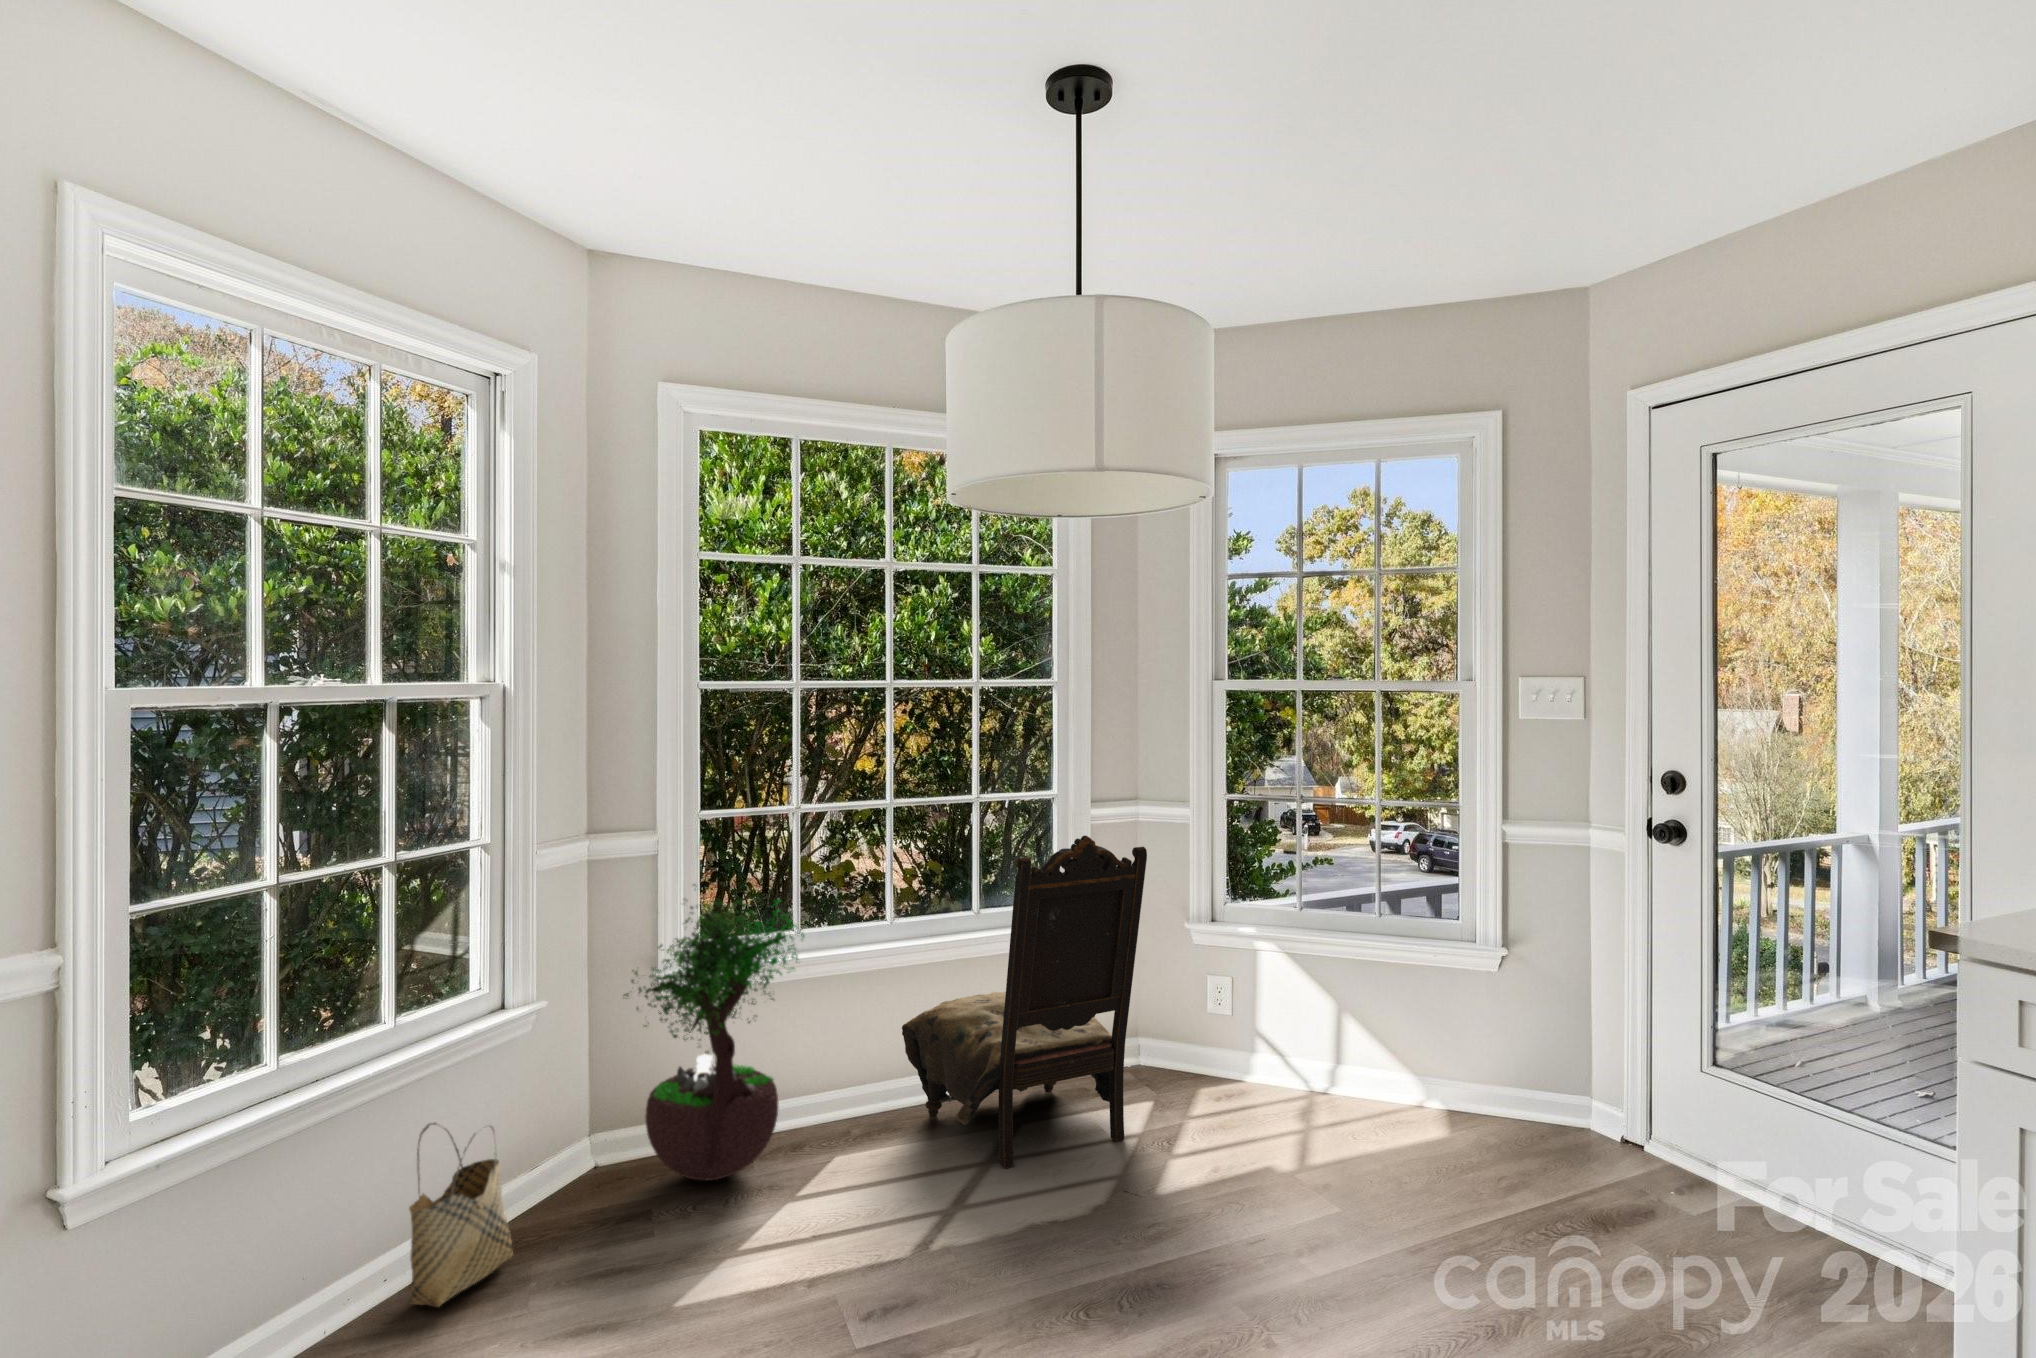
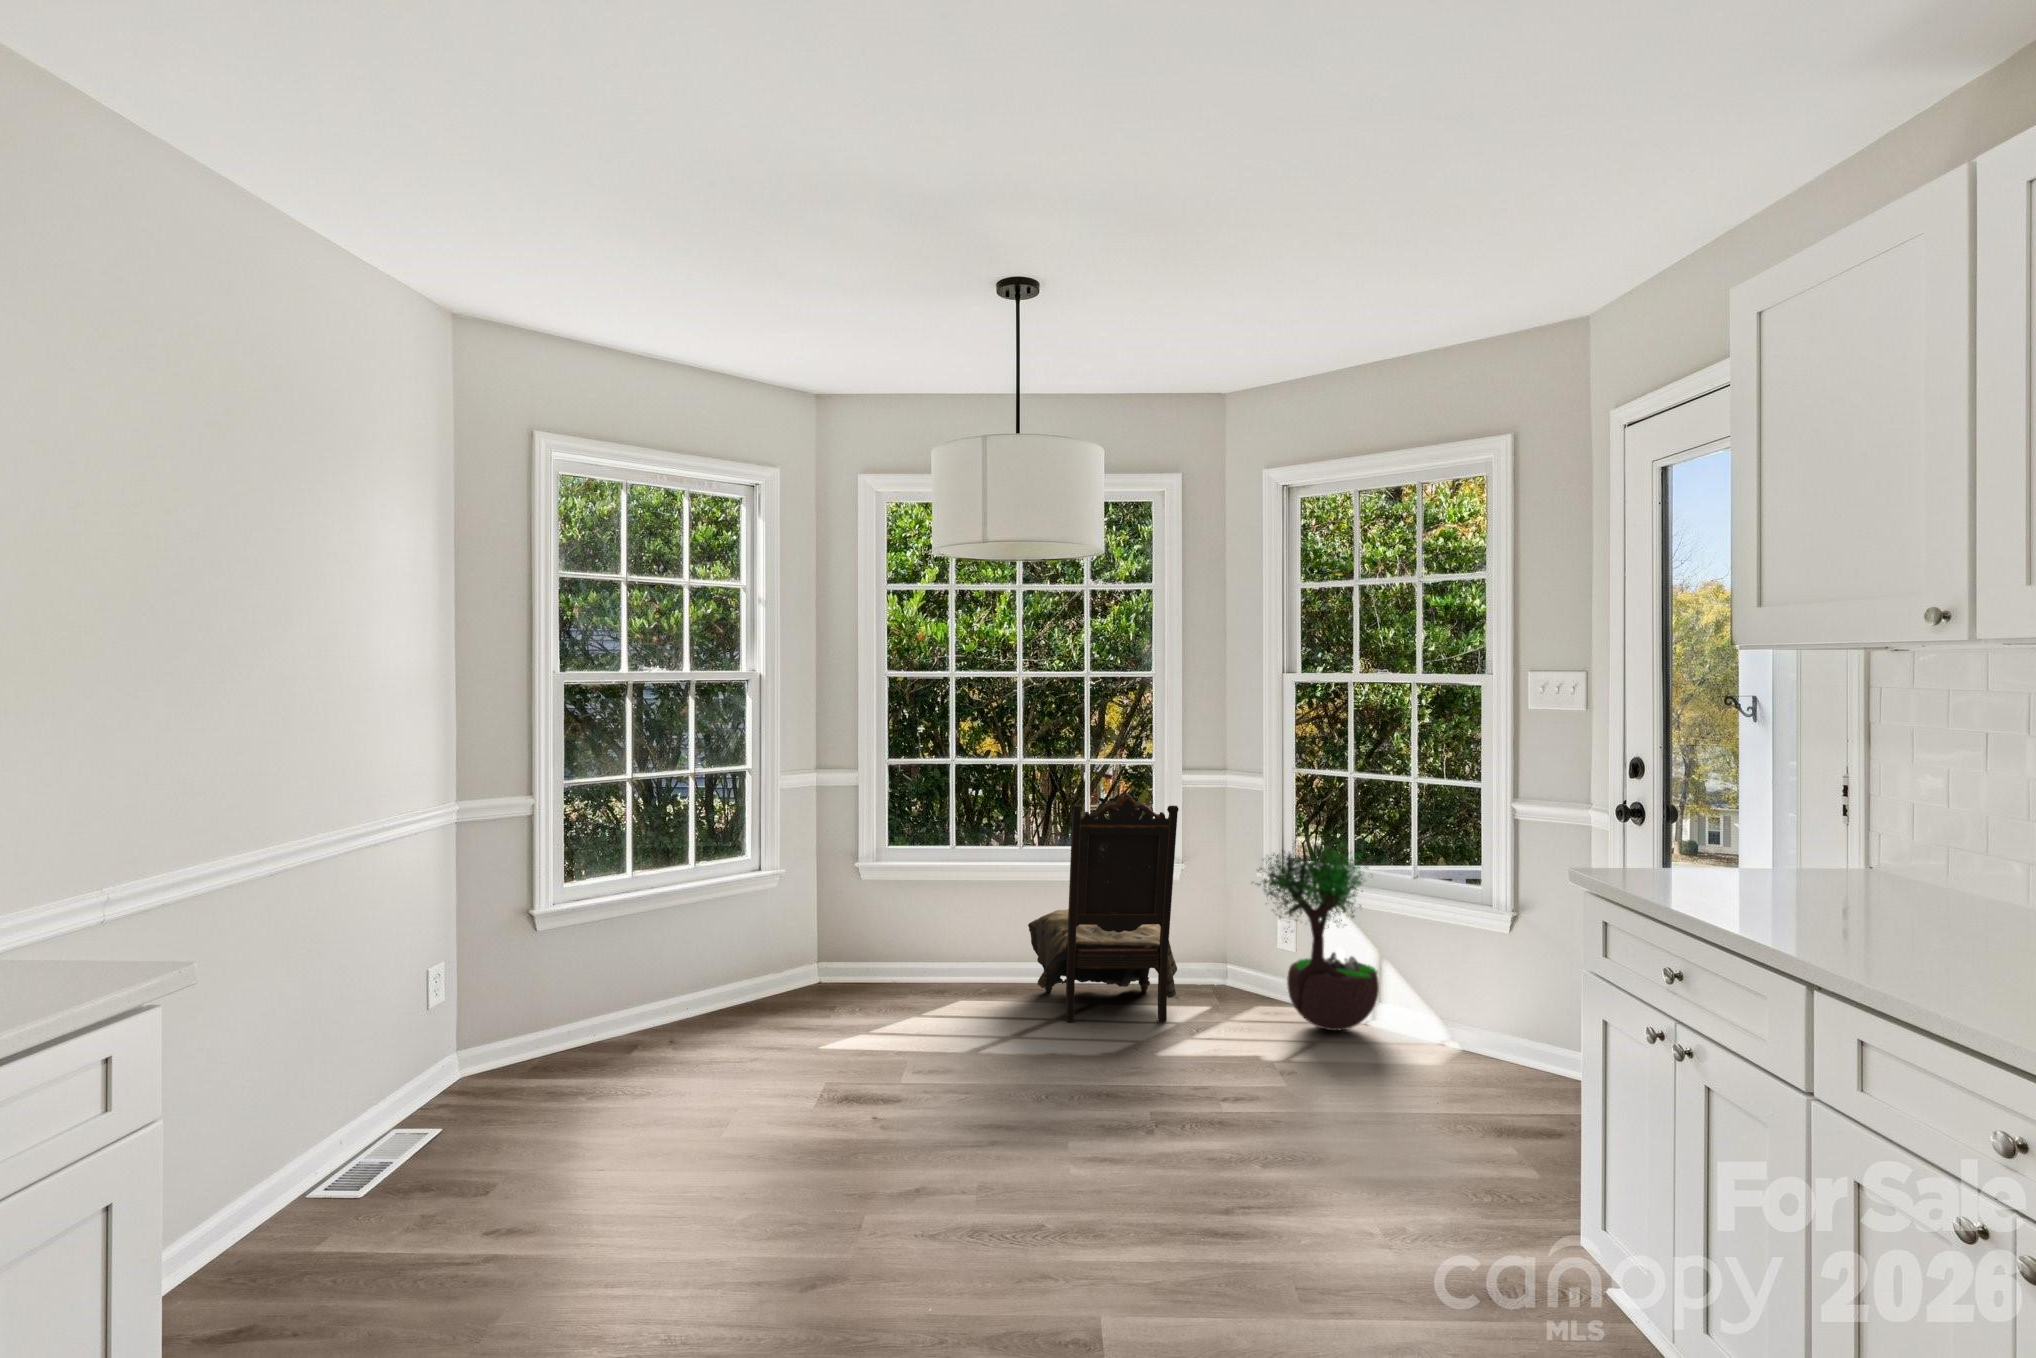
potted tree: present [624,885,804,1181] -> present [1251,833,1379,1031]
woven basket: present [409,1123,513,1307] -> none [692,926,751,1024]

